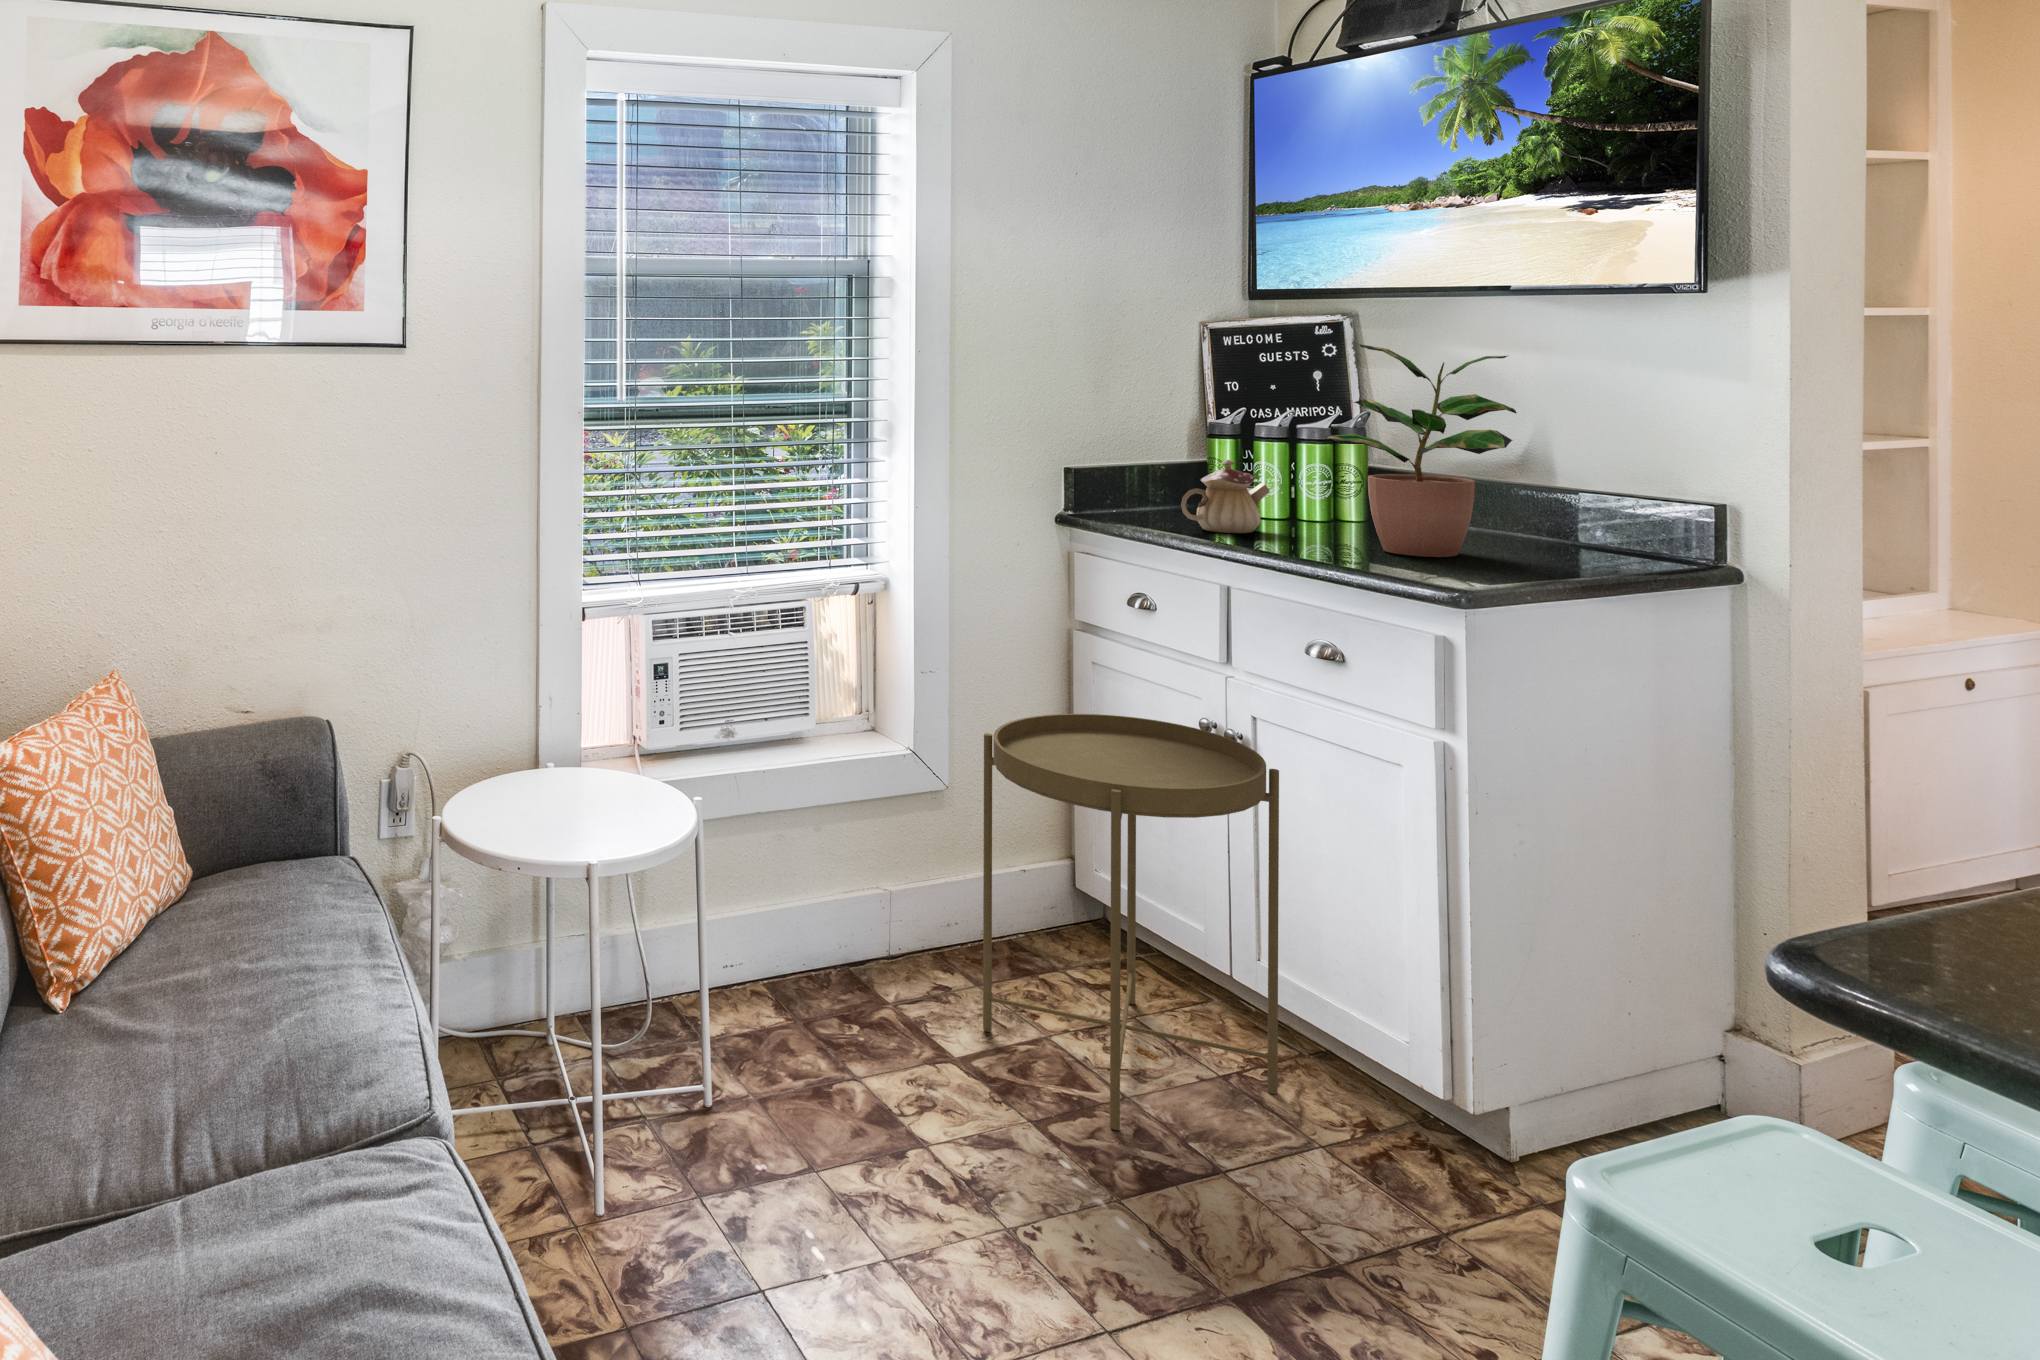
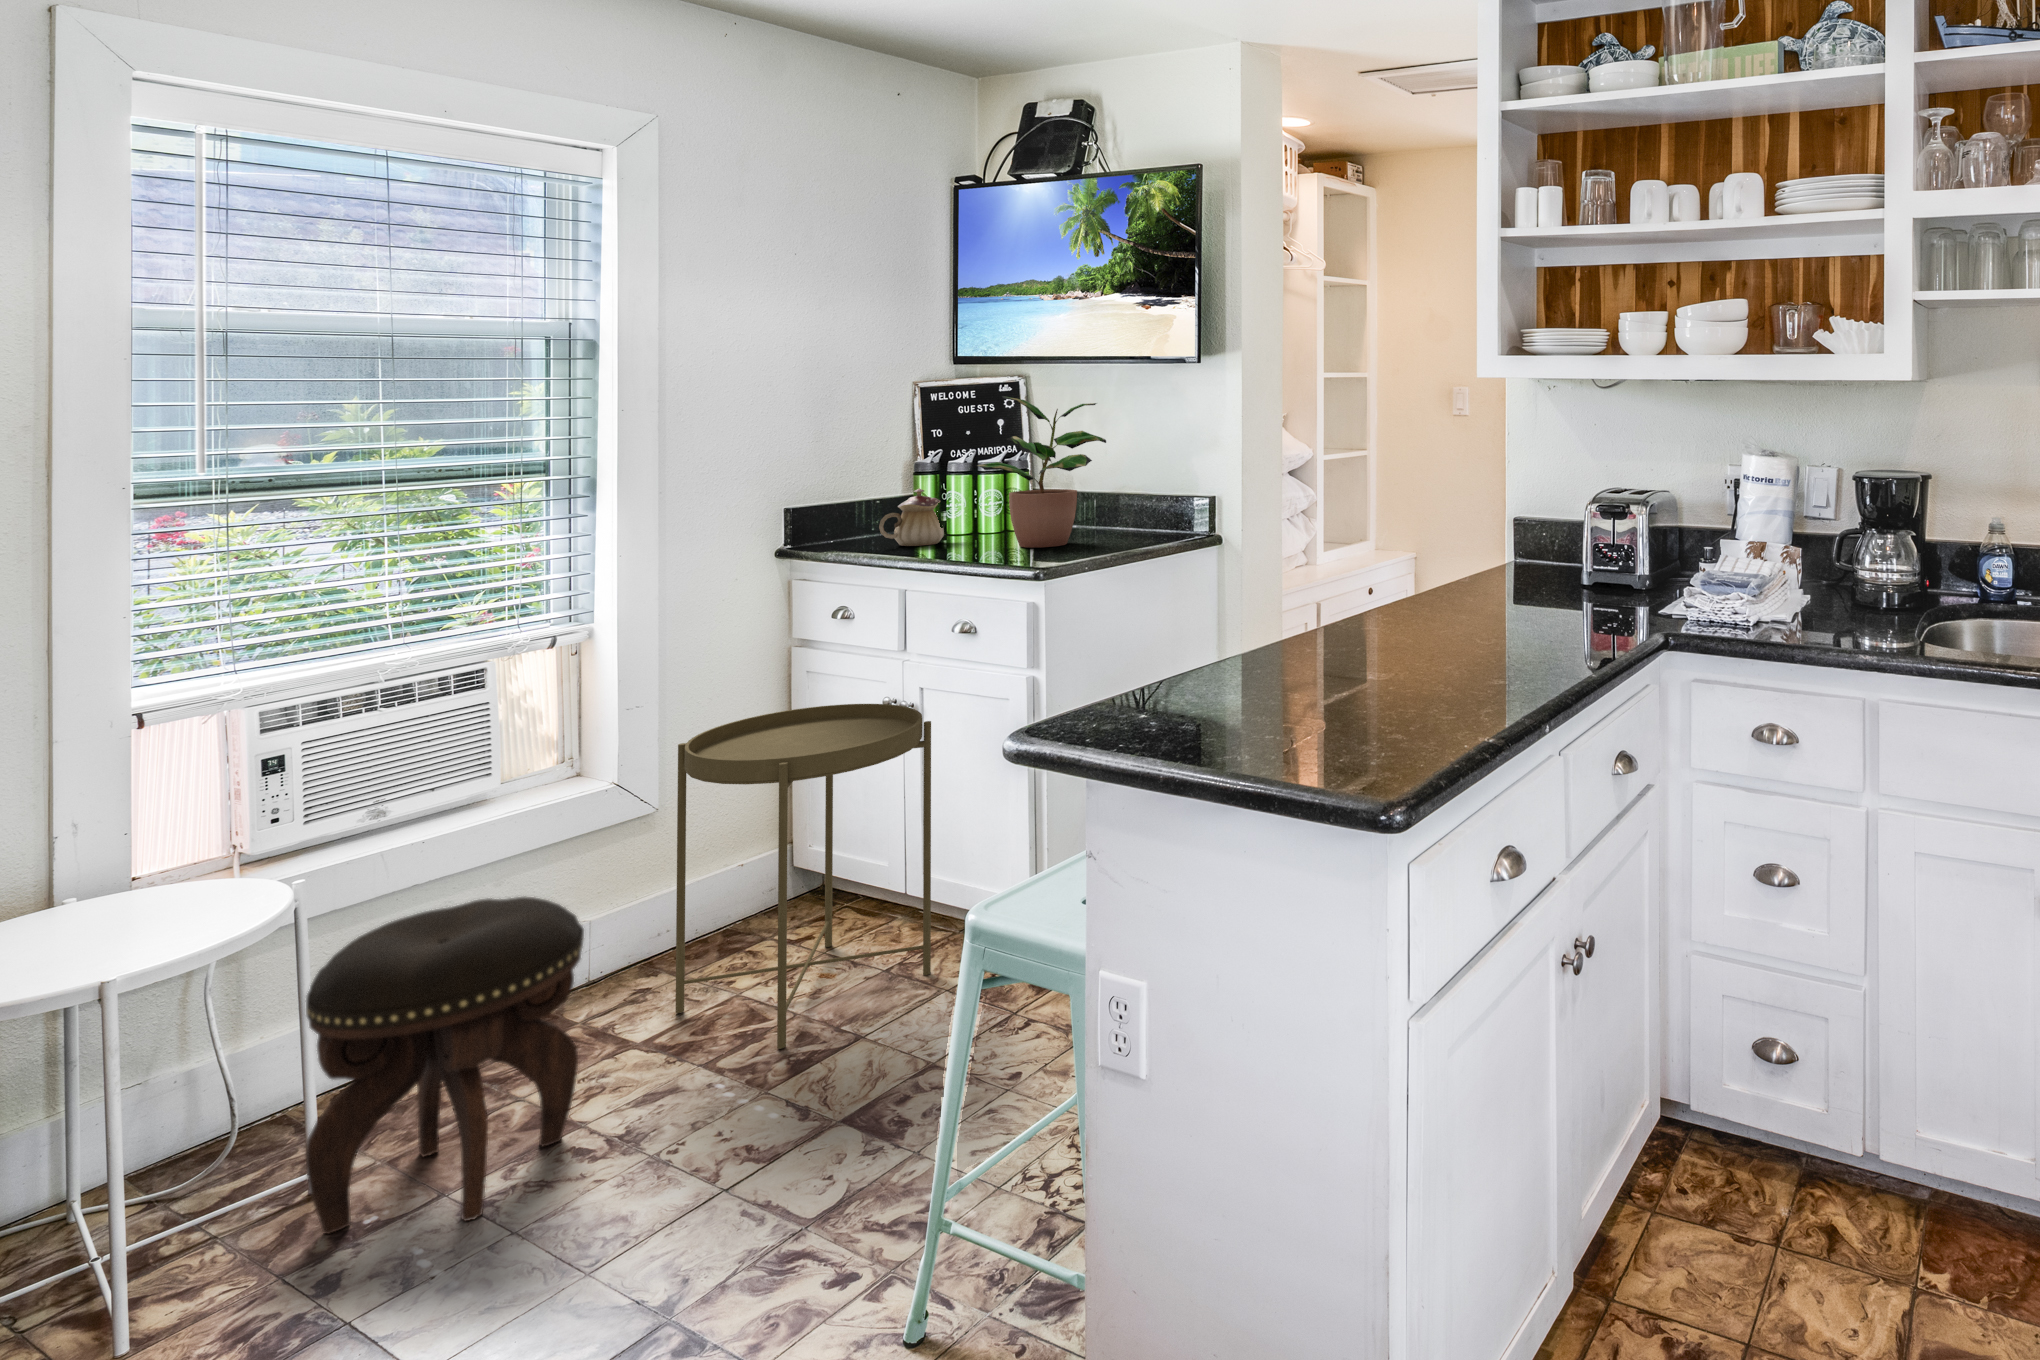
footstool: none [708,865,930,1211] -> present [305,897,584,1234]

